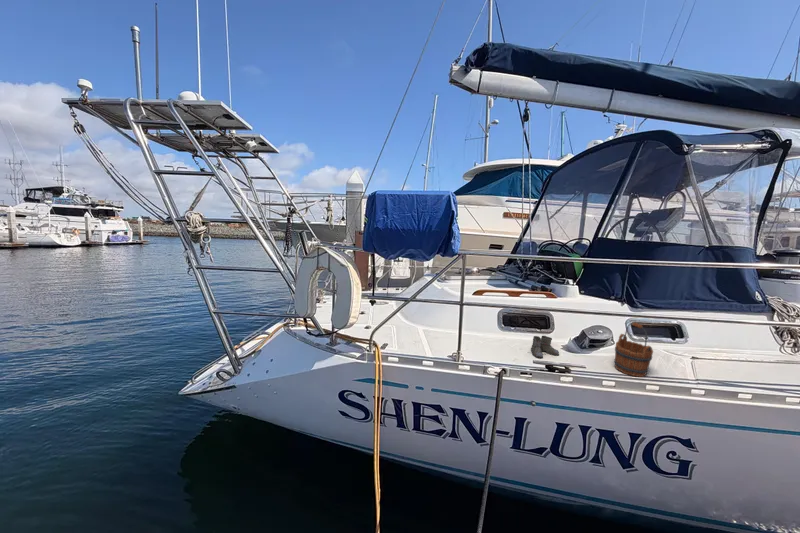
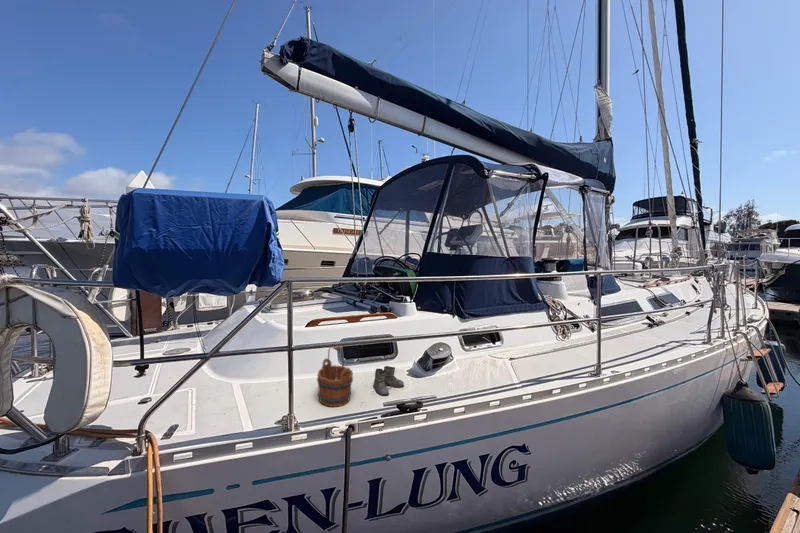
wooden bucket: present [614,323,653,377] -> present [317,347,353,407]

